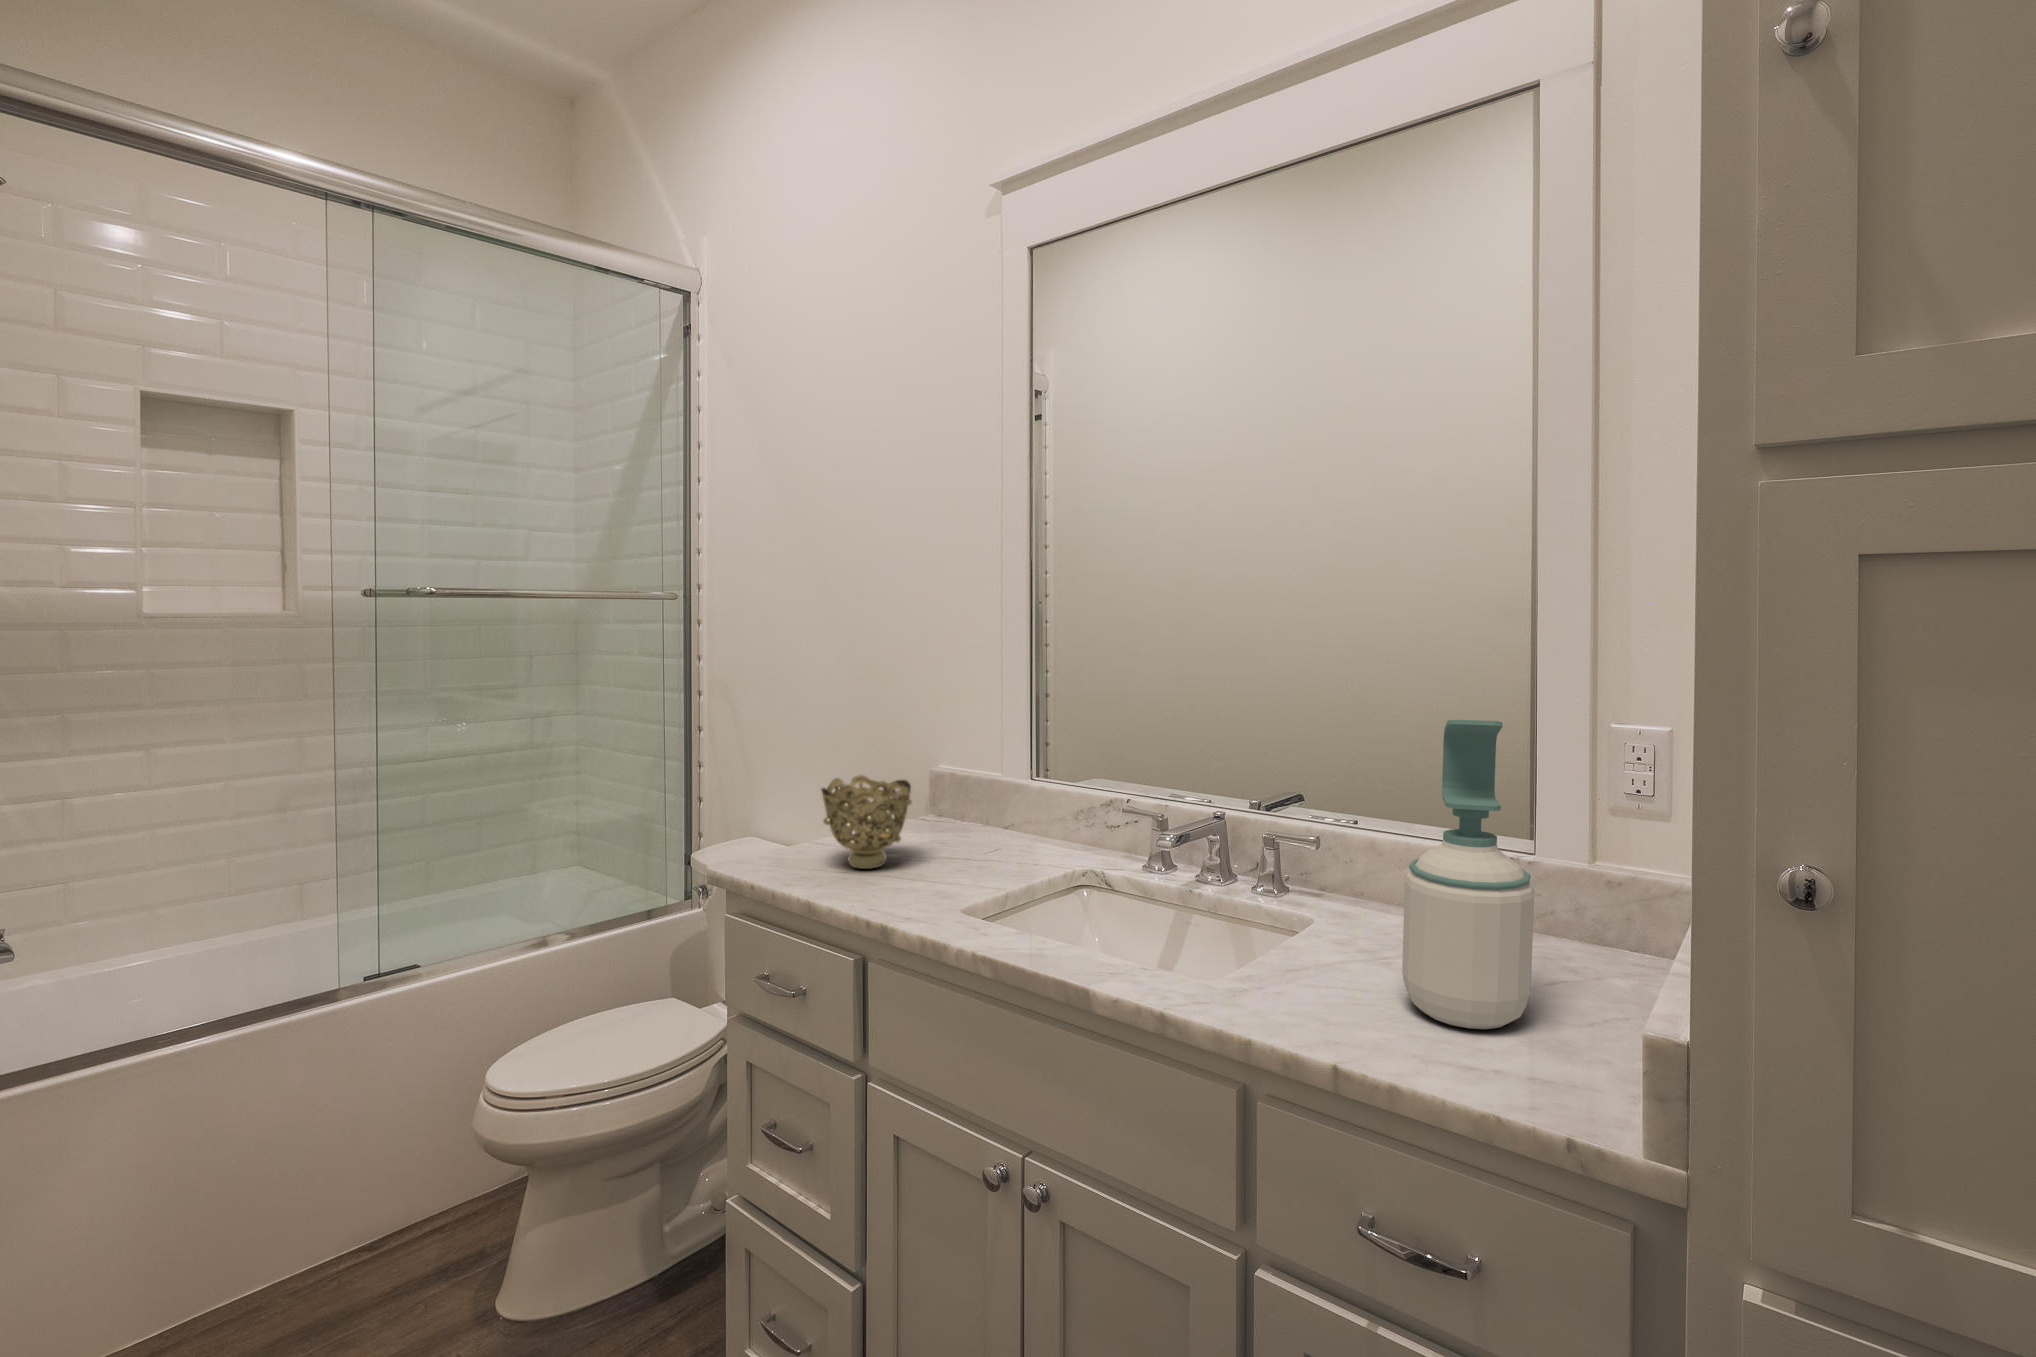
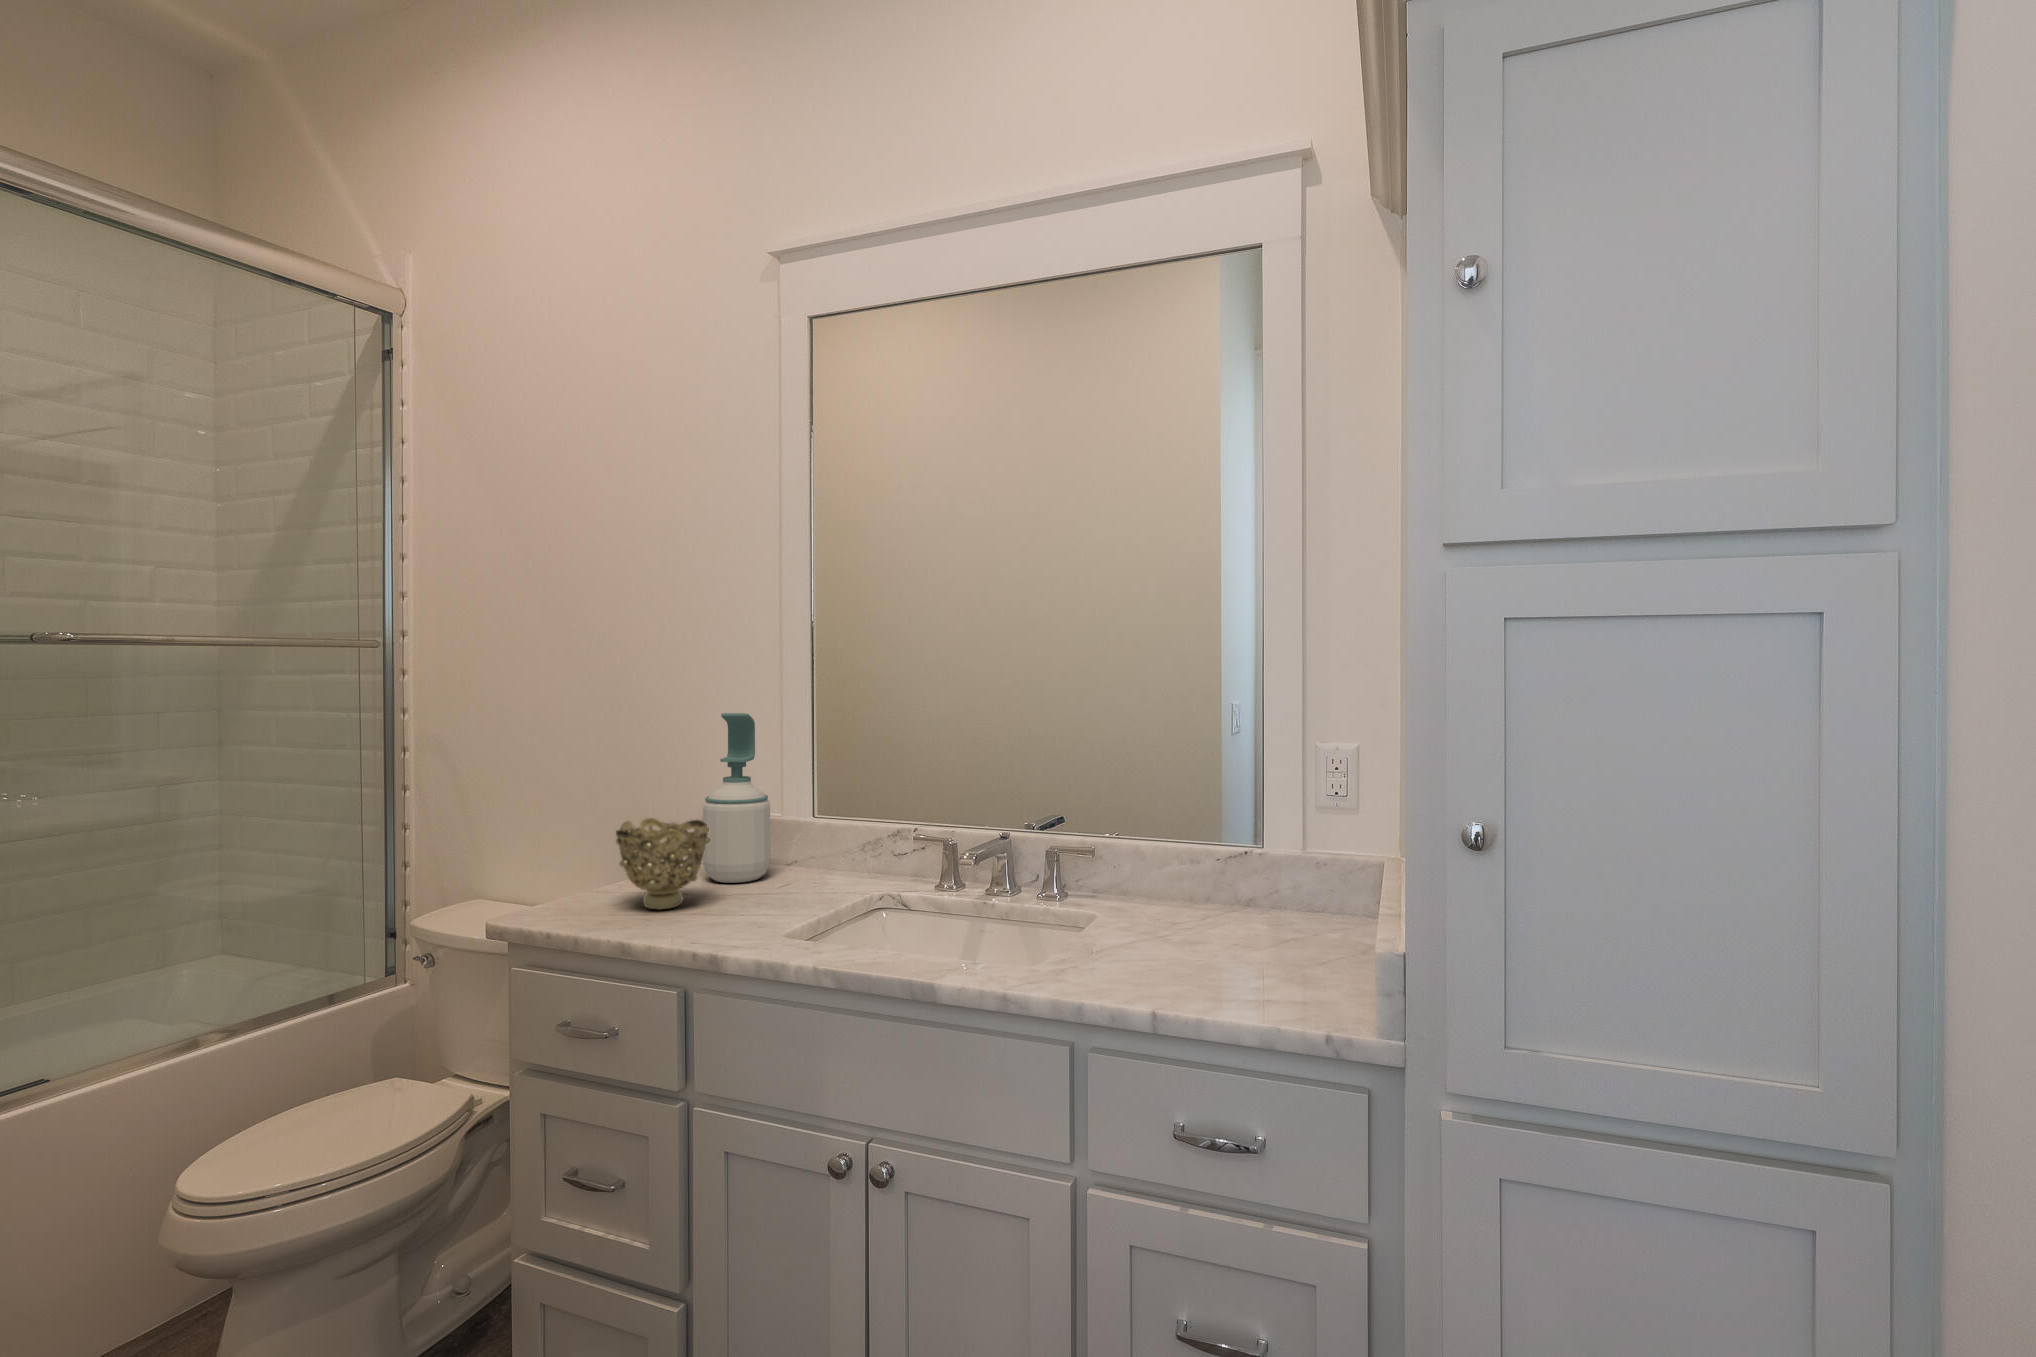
soap bottle: present [1402,720,1534,1029] -> present [703,713,770,883]

